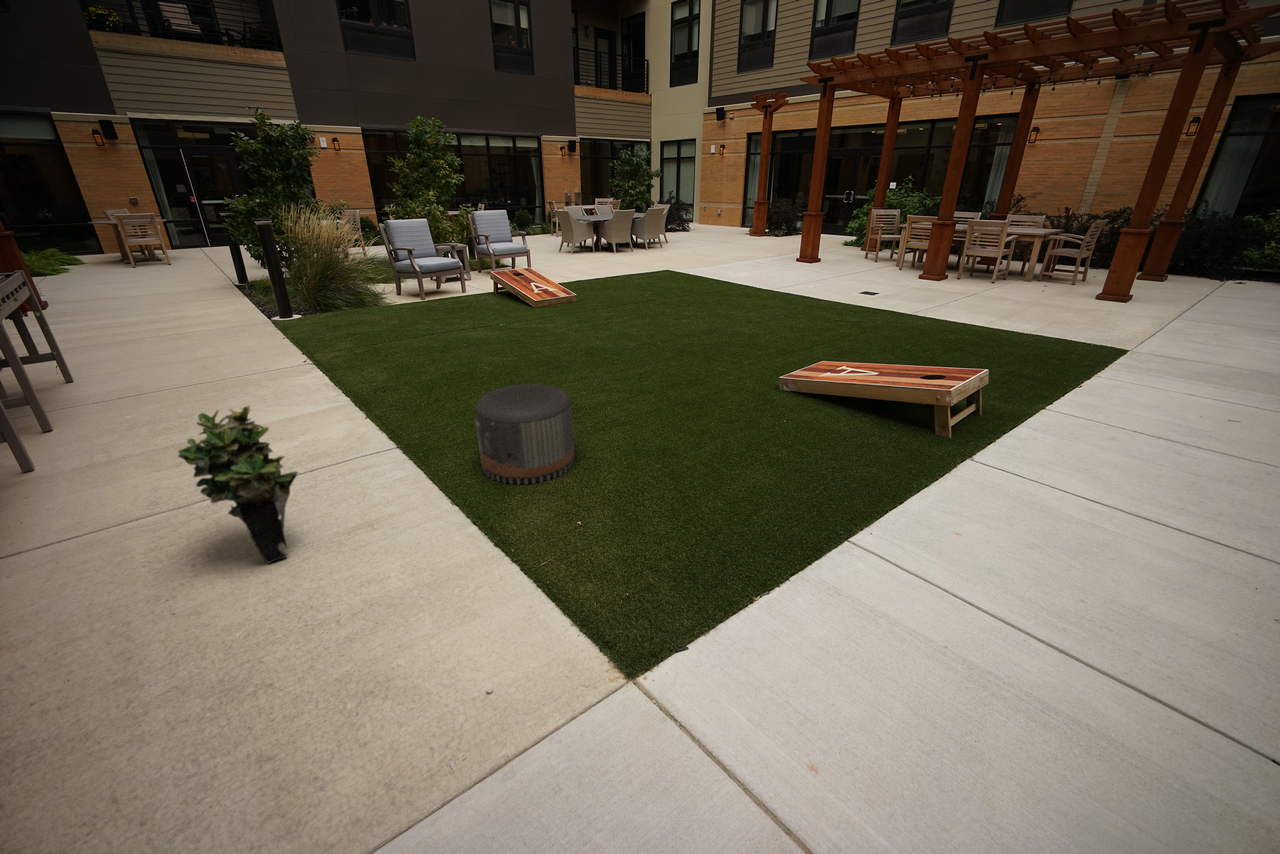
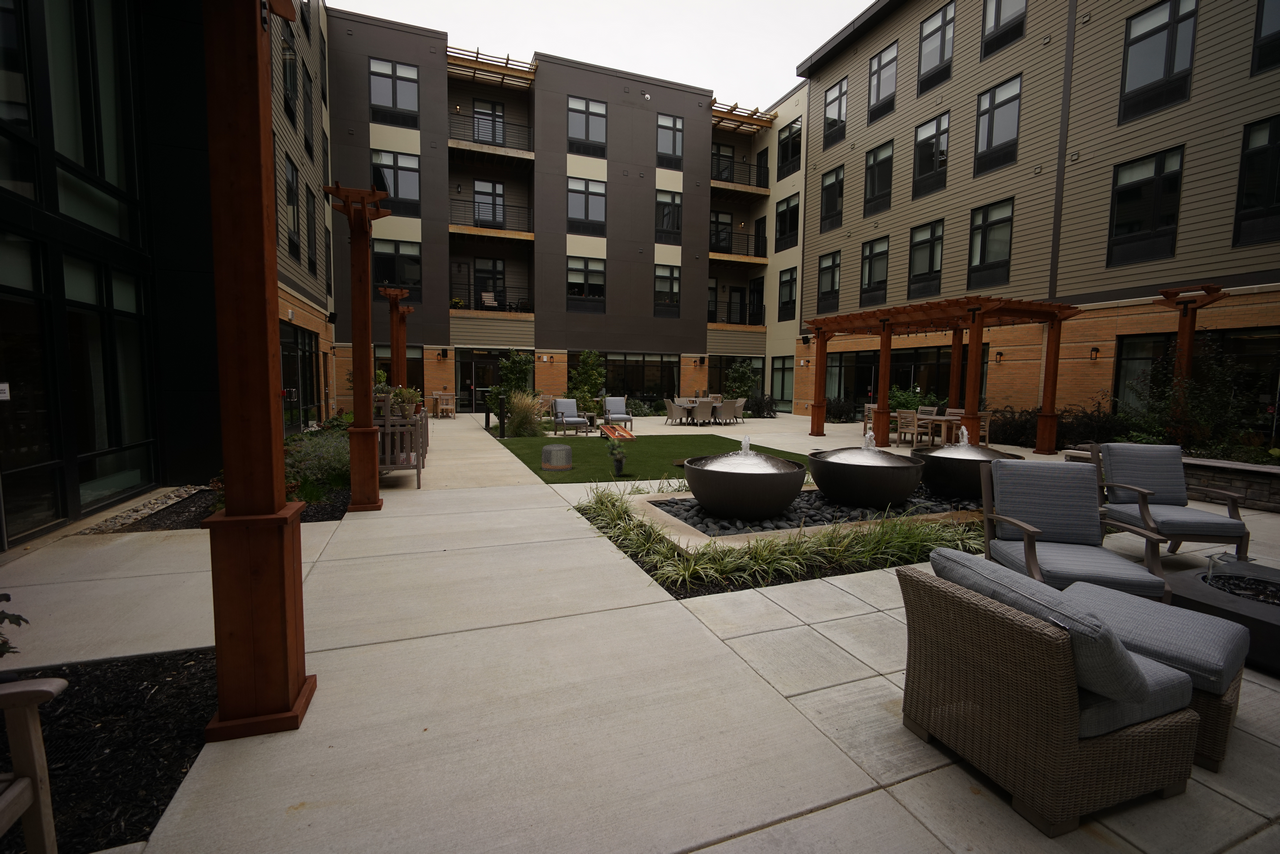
potted plant: present [178,405,298,563] -> present [606,439,627,477]

